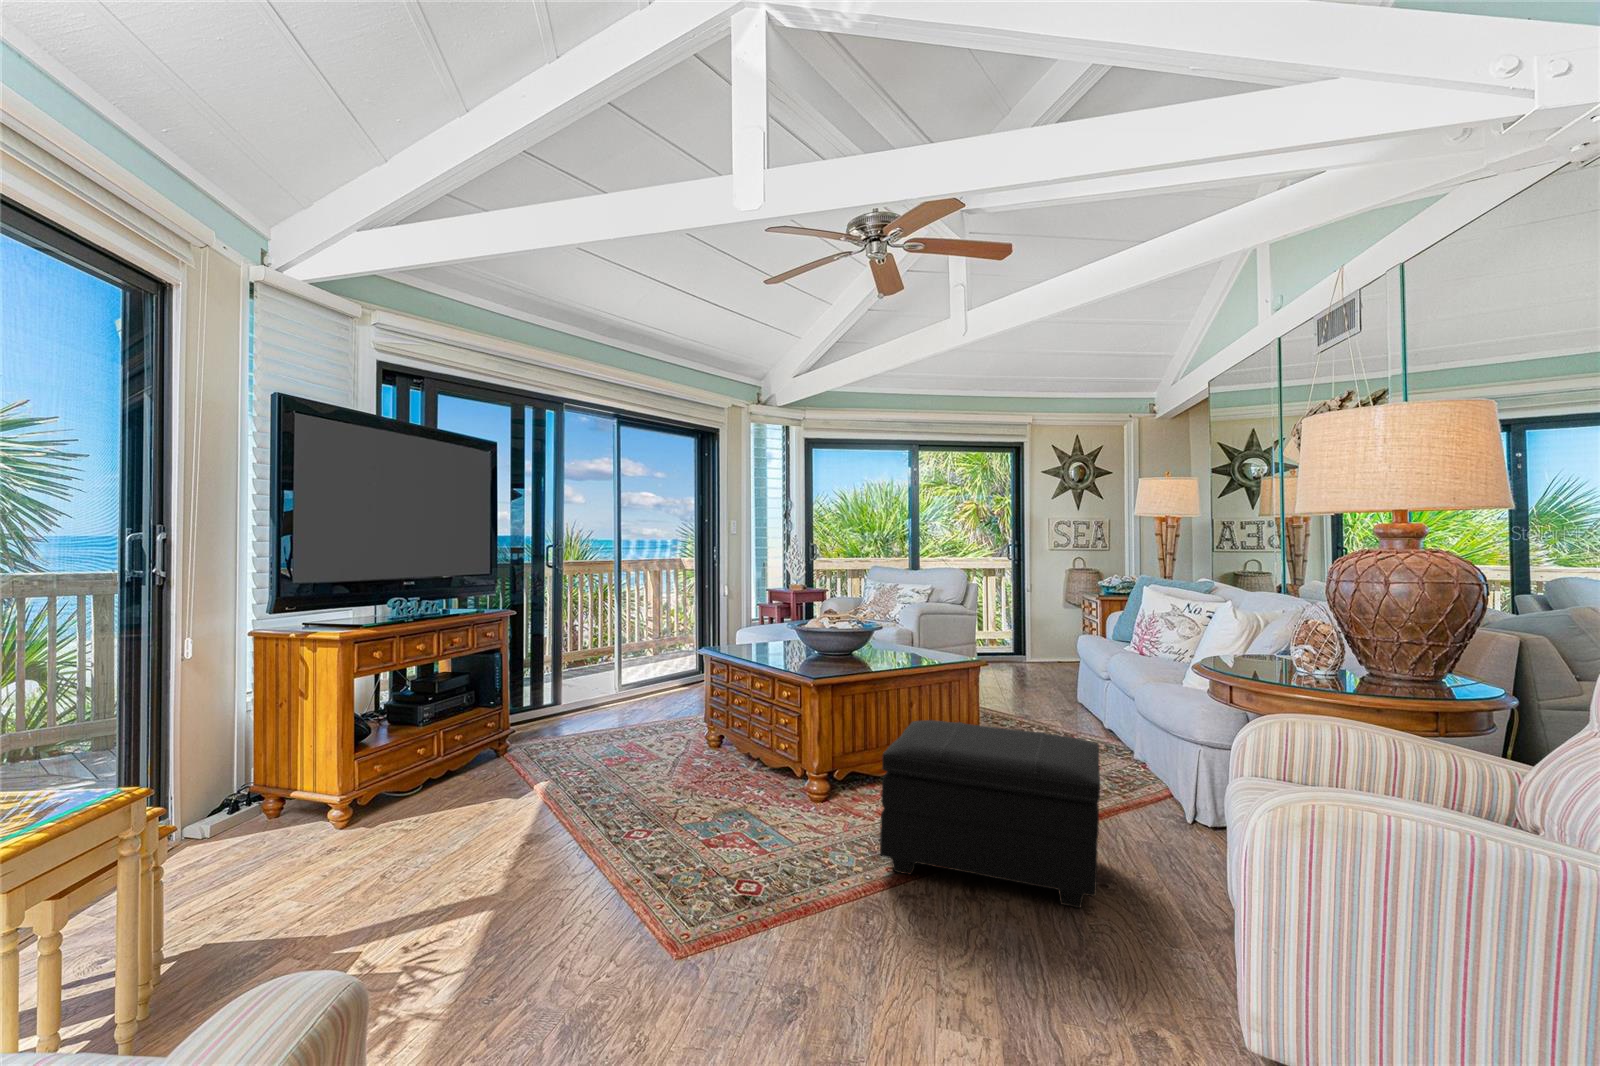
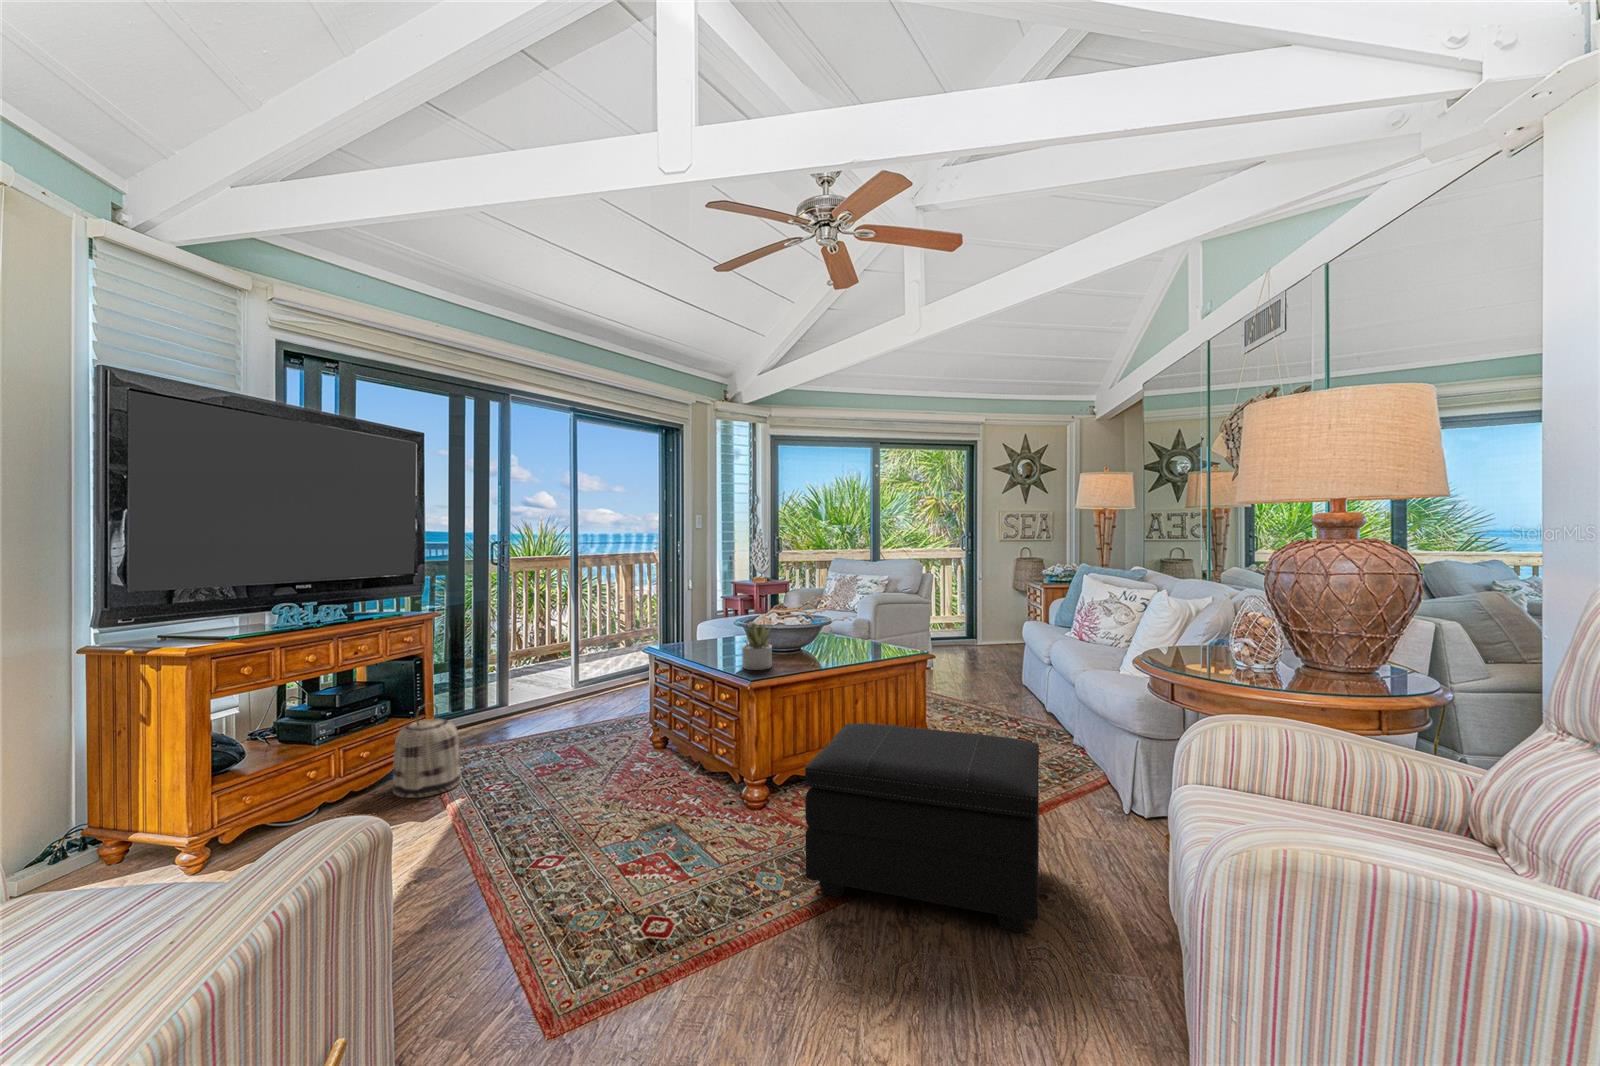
succulent plant: none [805,619,837,669] -> present [742,622,772,670]
basket: none [466,689,529,779] -> present [393,704,462,798]

